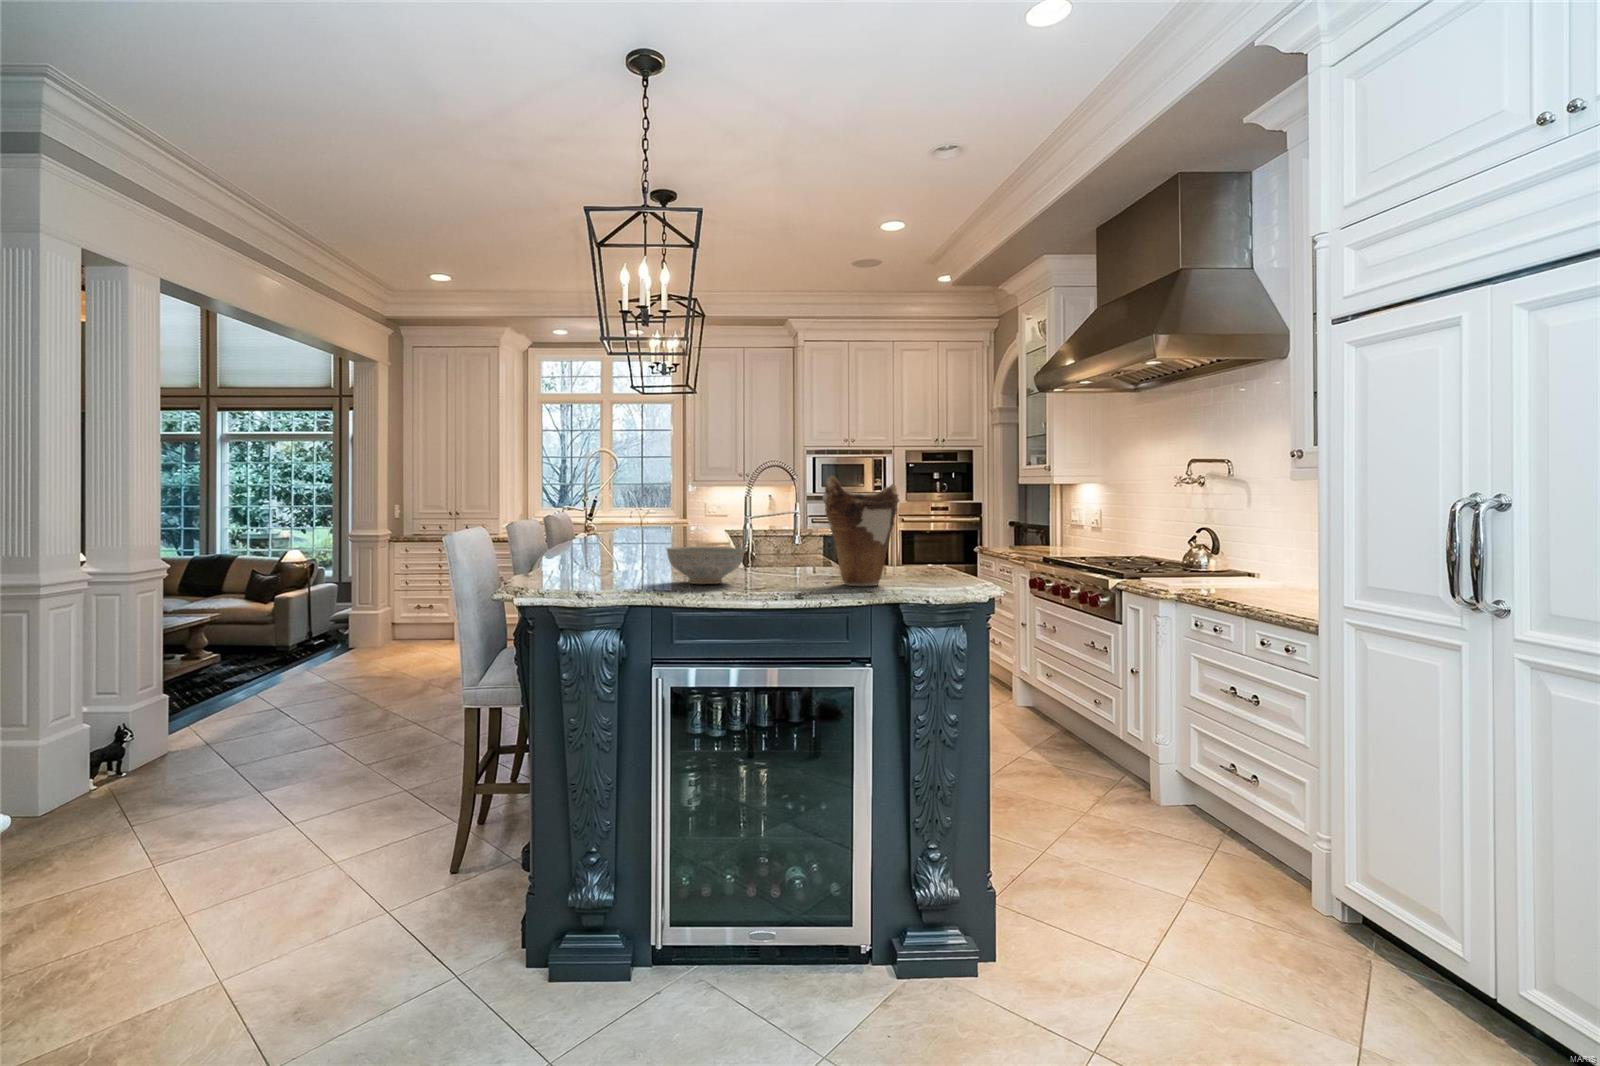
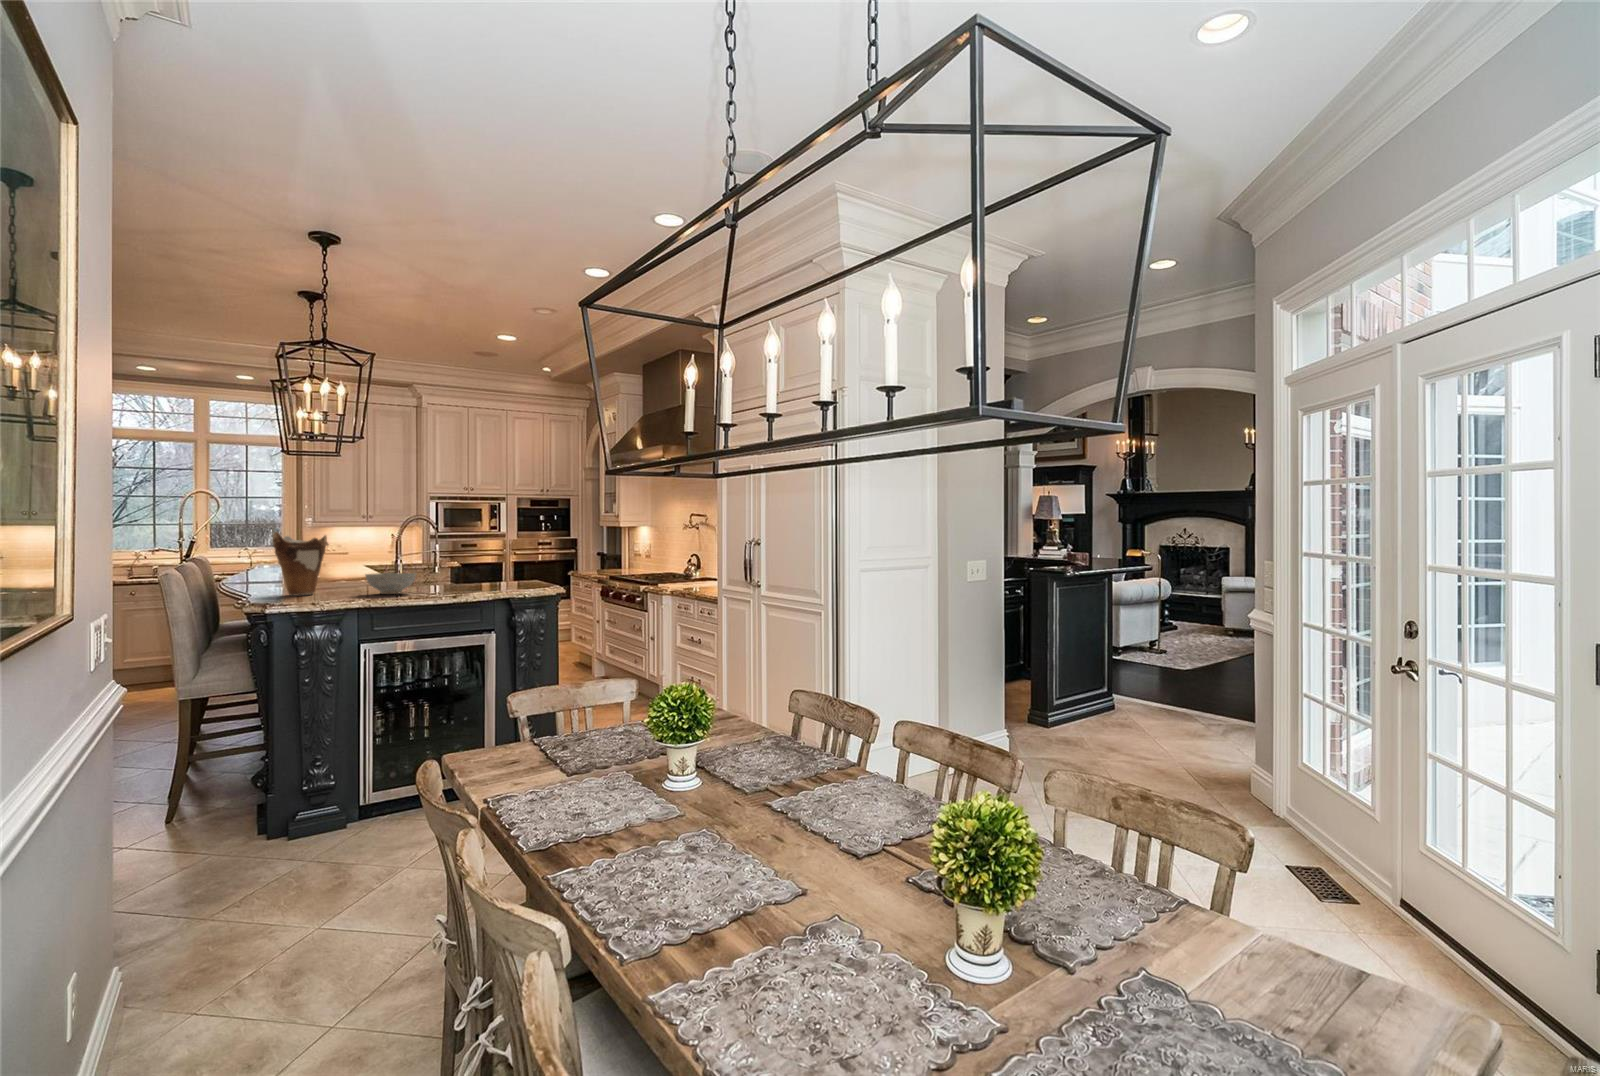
vase: present [823,476,899,586] -> present [272,532,328,596]

